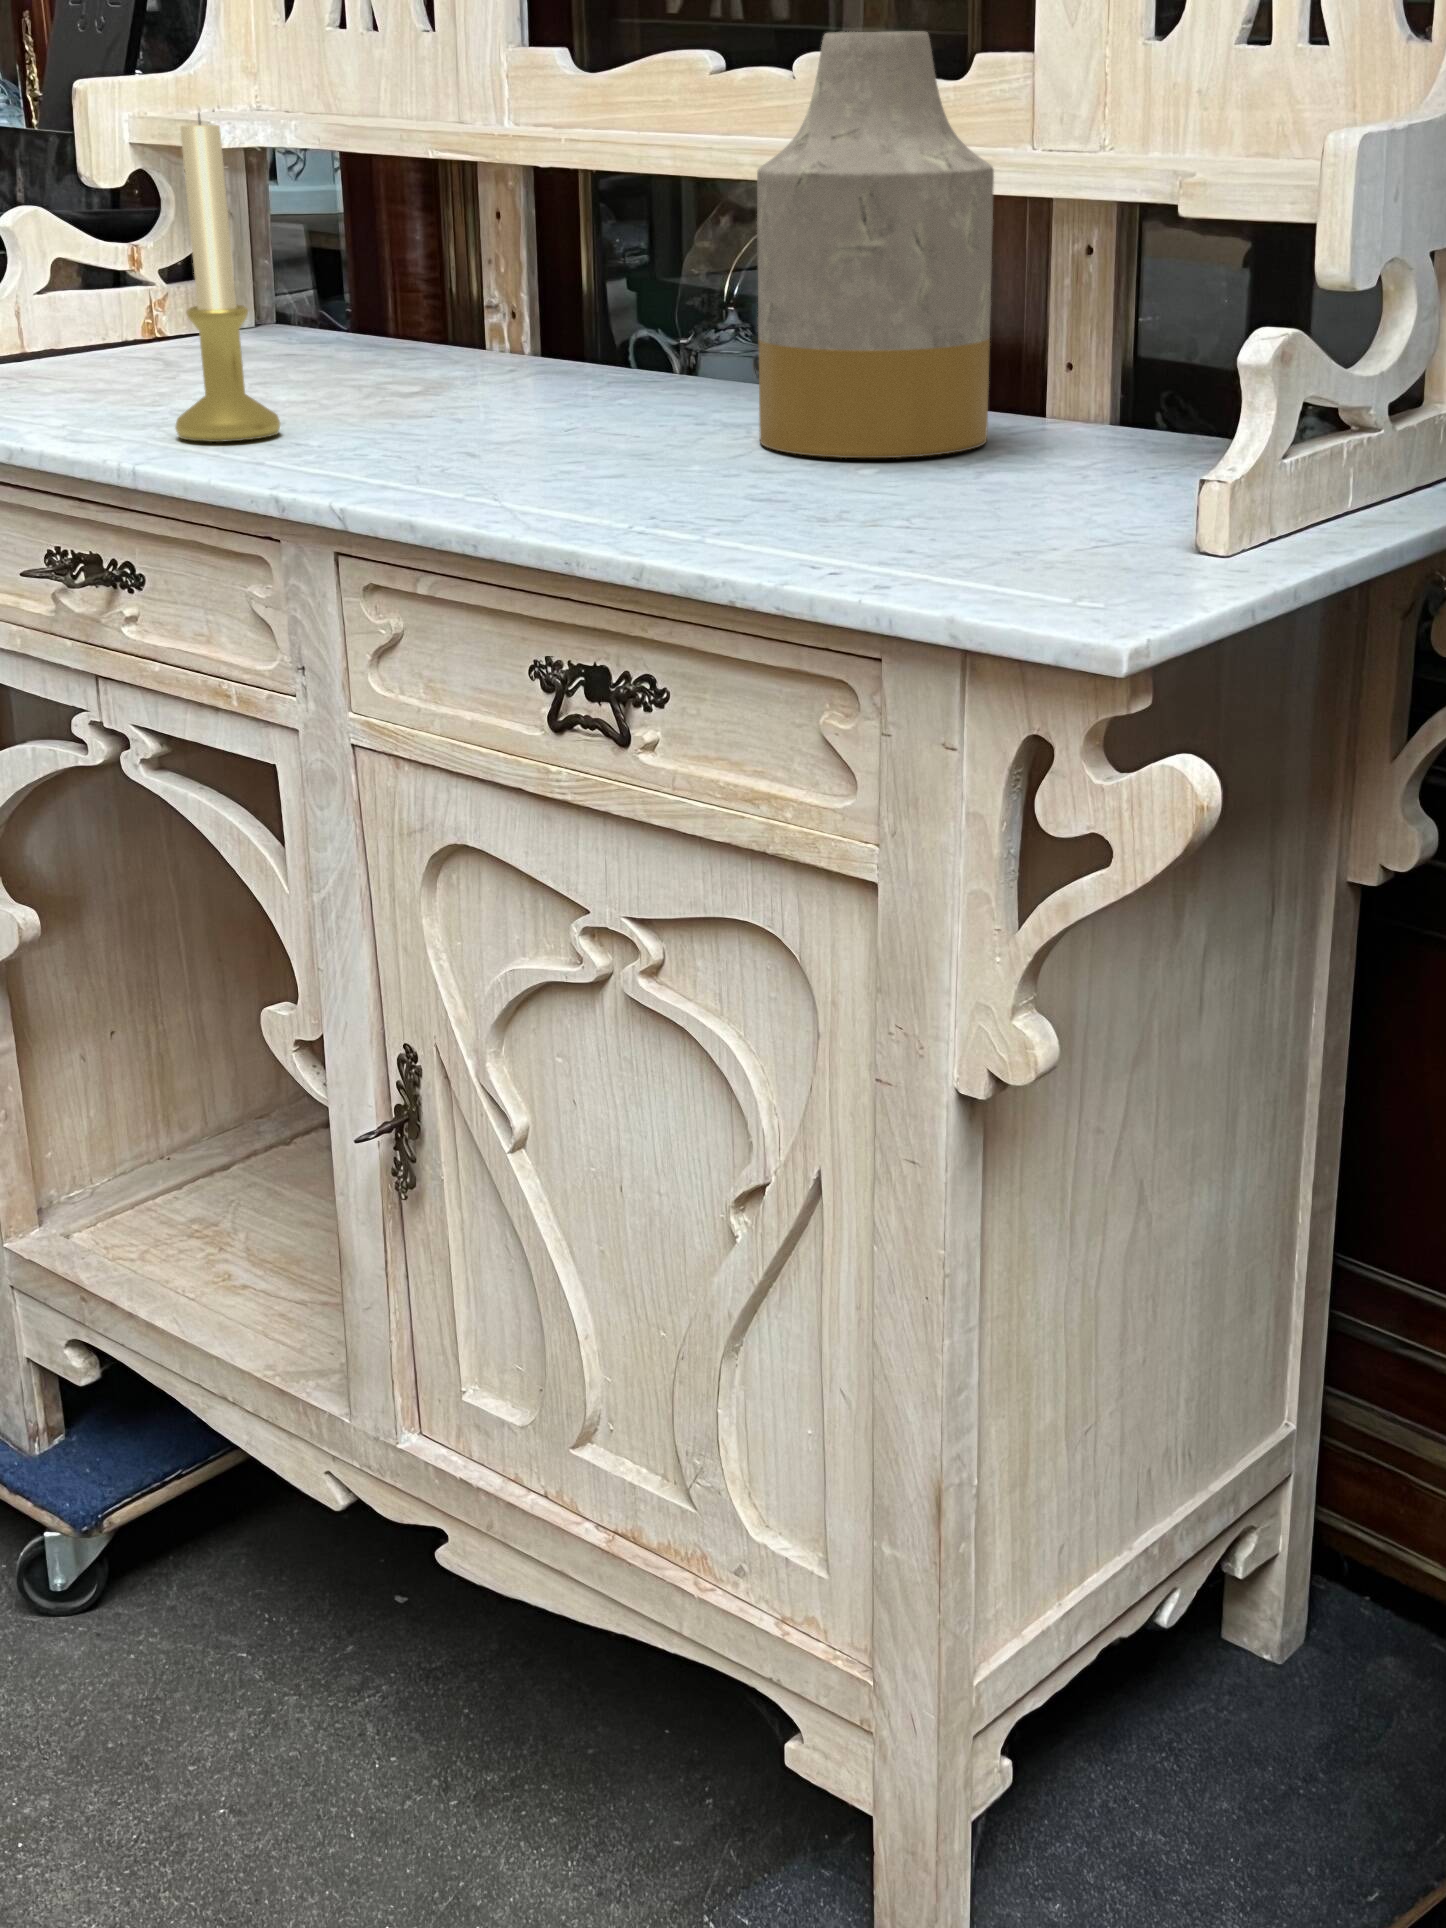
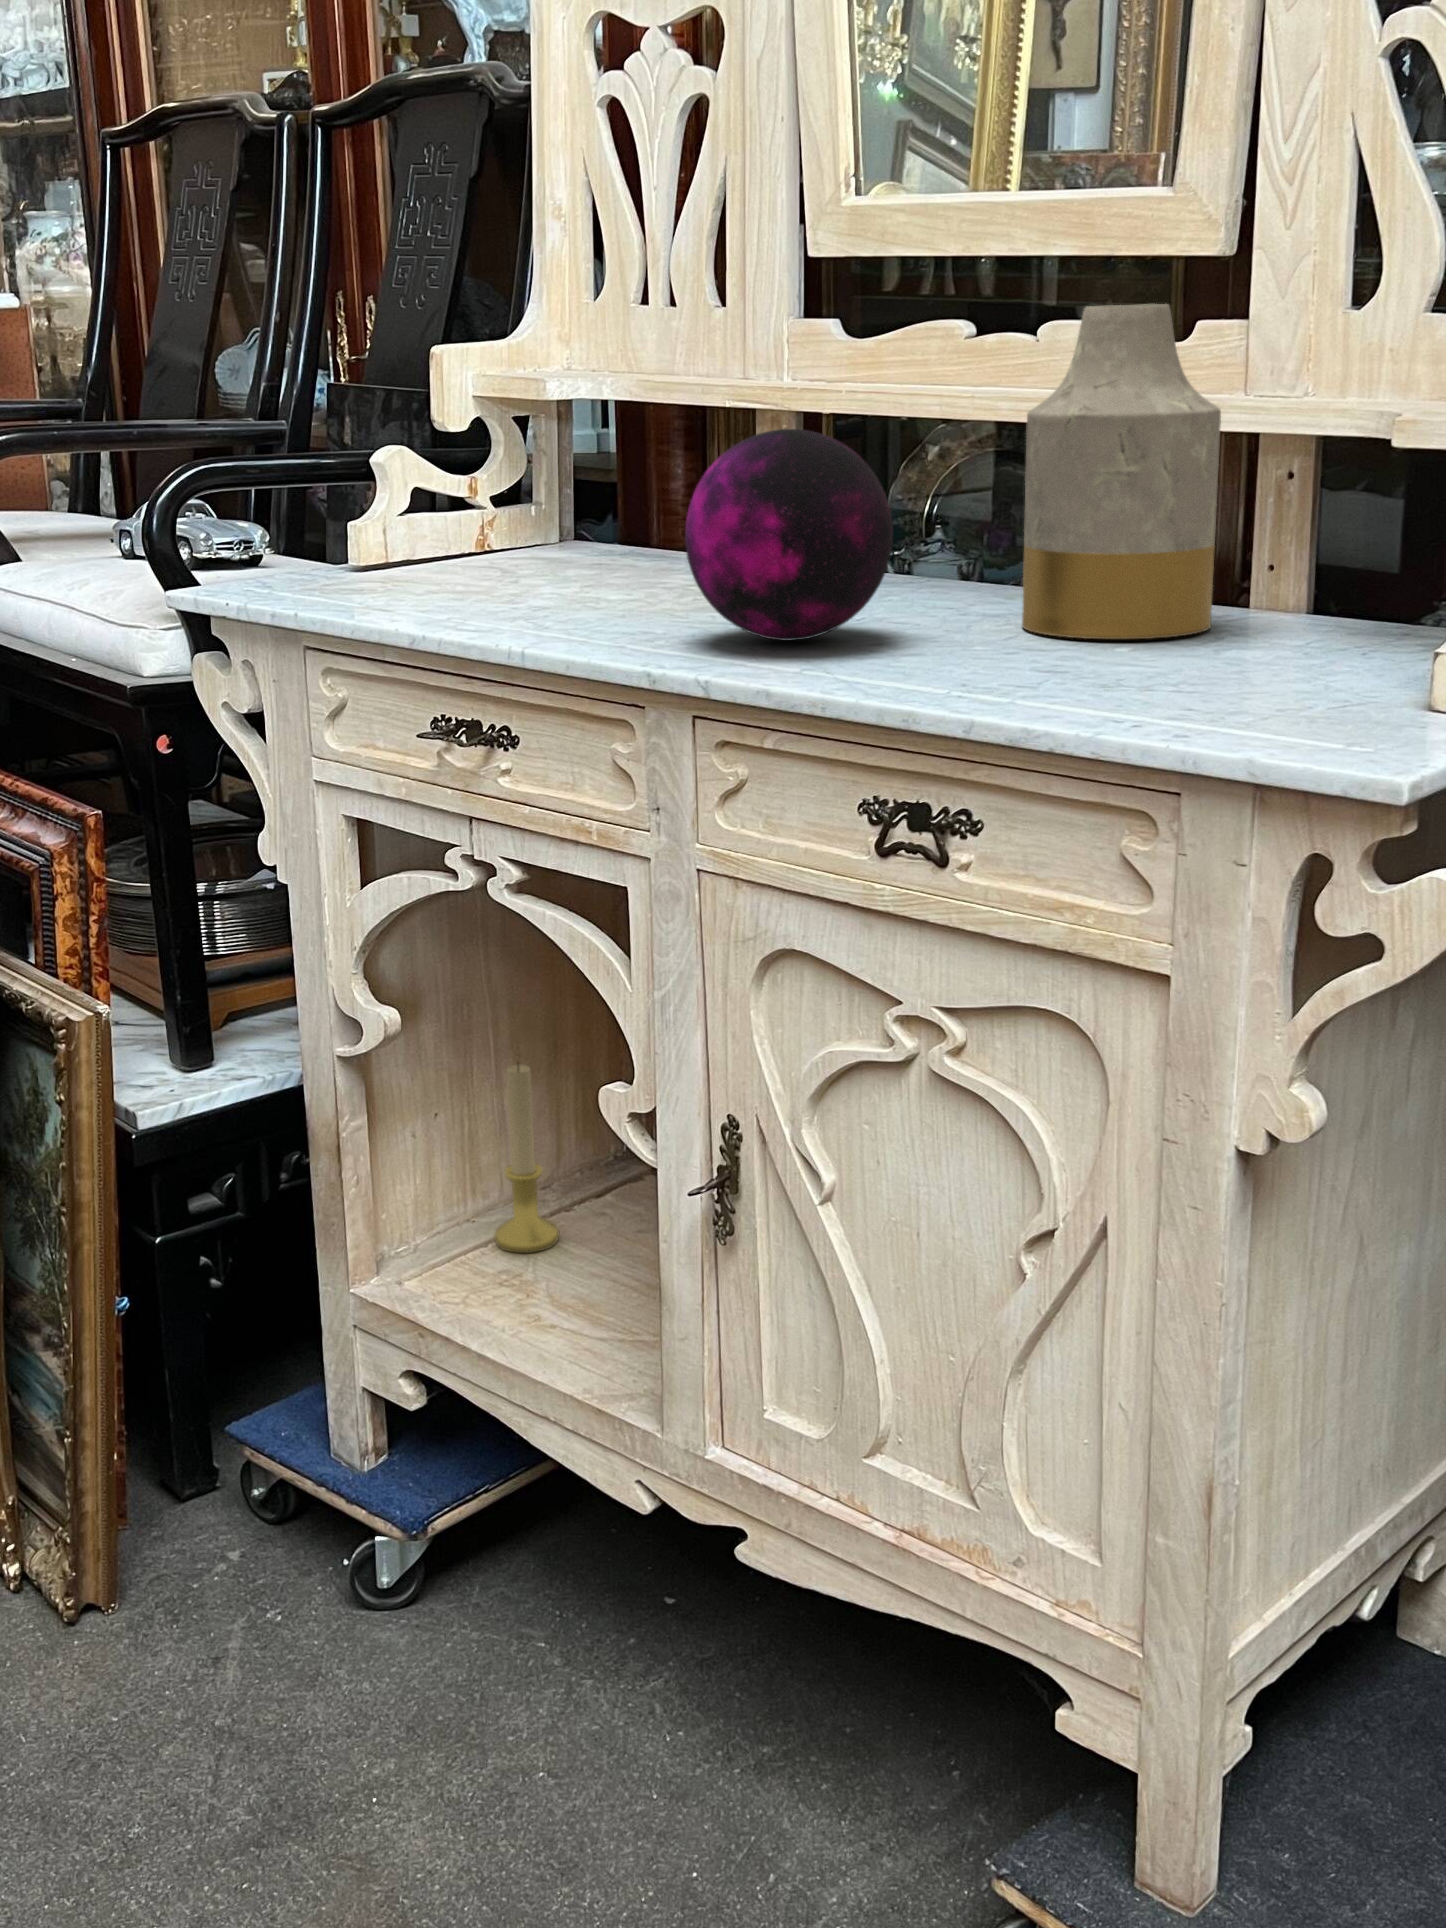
candle holder: present [175,113,280,442] -> present [494,1064,559,1253]
decorative orb: none [326,188,588,457] -> present [685,429,893,640]

